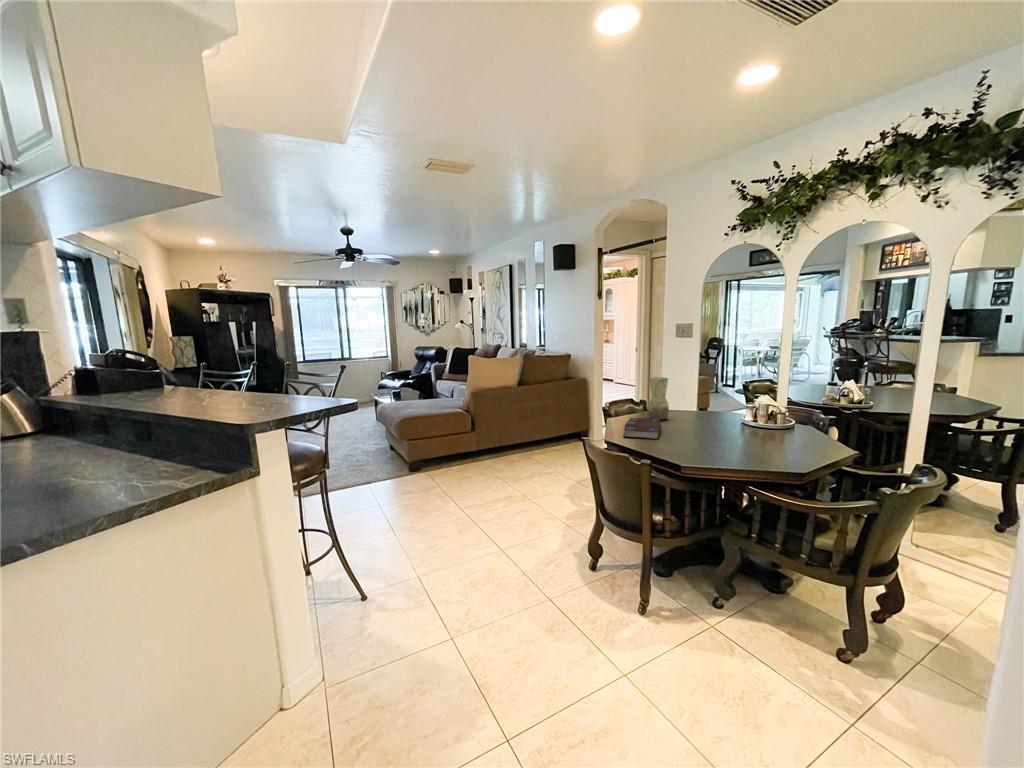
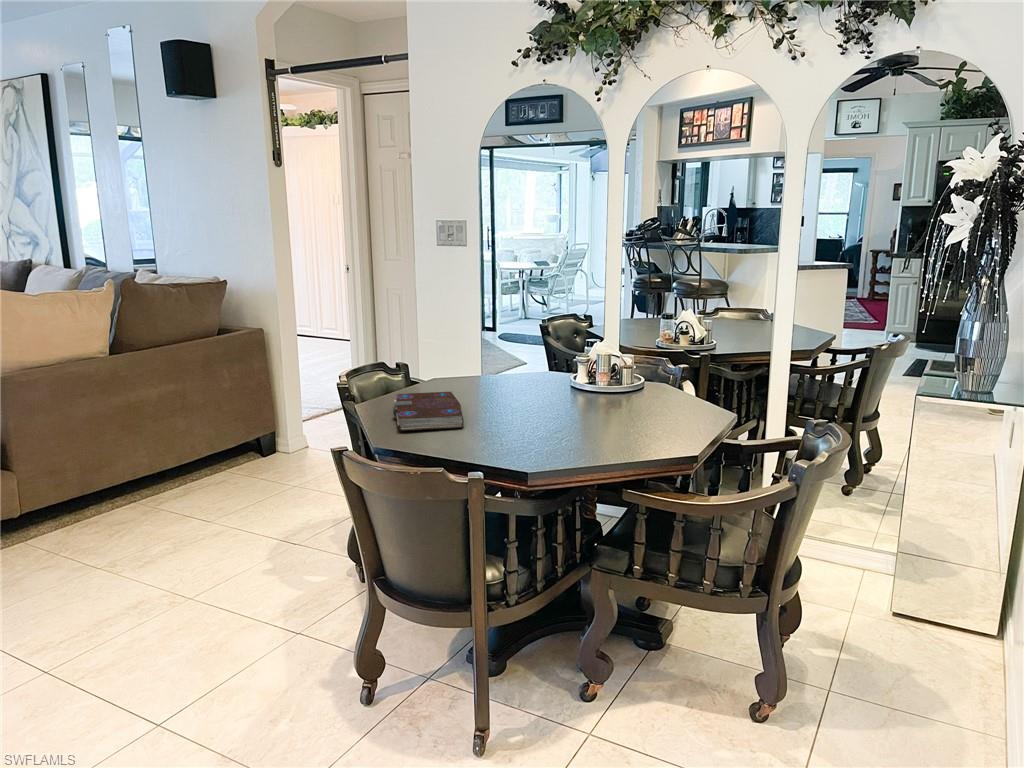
vase: present [648,377,669,420] -> none [422,314,460,394]

